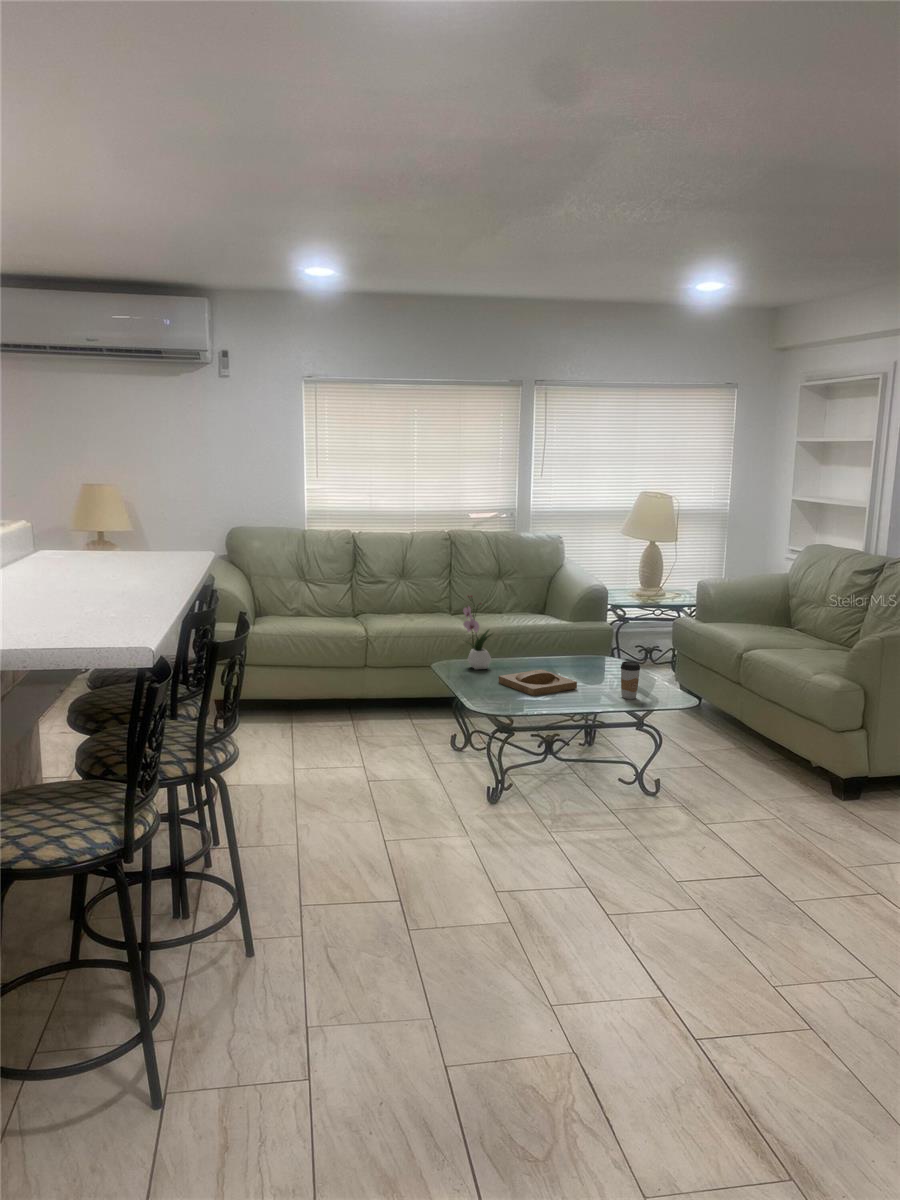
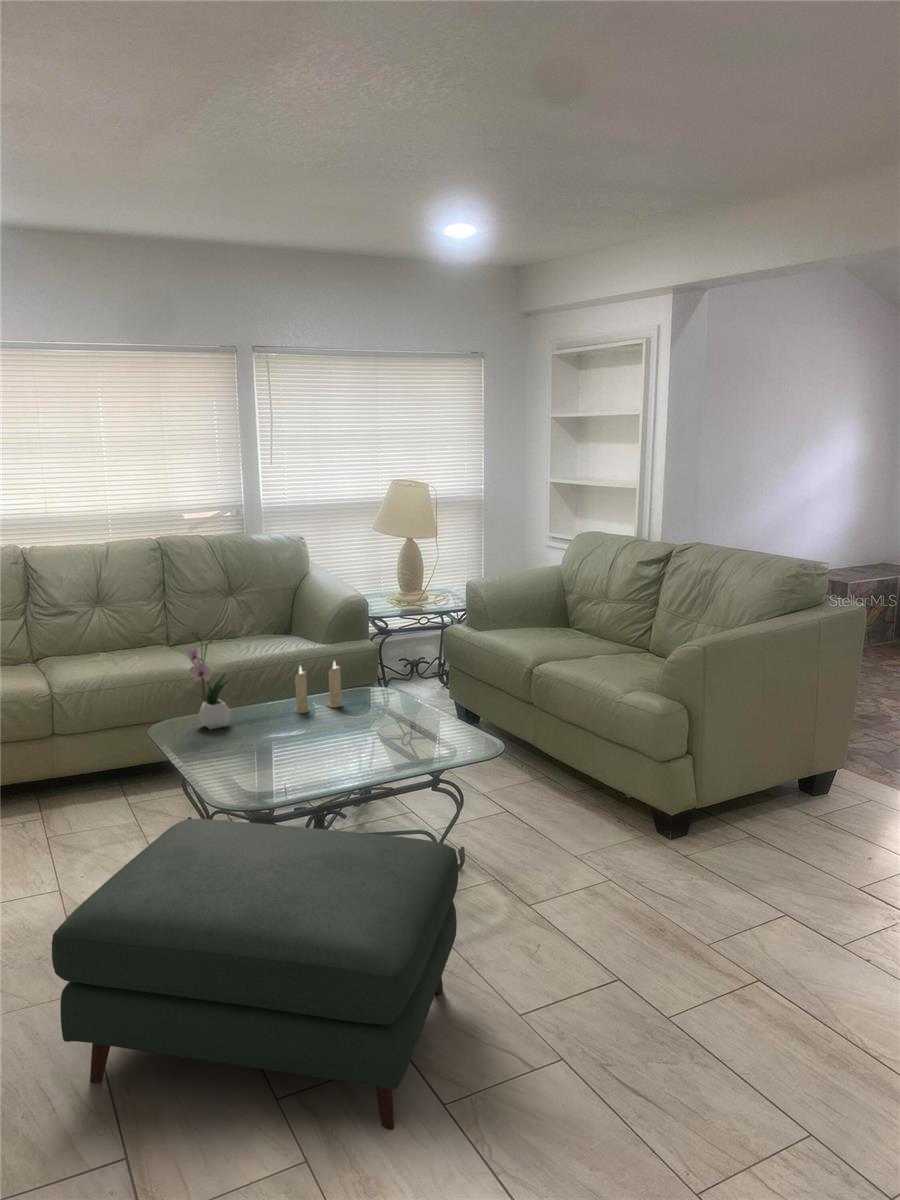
candle: none [539,627,578,667] -> present [294,662,343,713]
coffee cup: present [621,661,640,699] -> none [405,703,430,752]
tray: present [499,669,577,696] -> none [244,721,350,765]
ottoman: none [365,716,640,923] -> present [52,819,458,1130]

